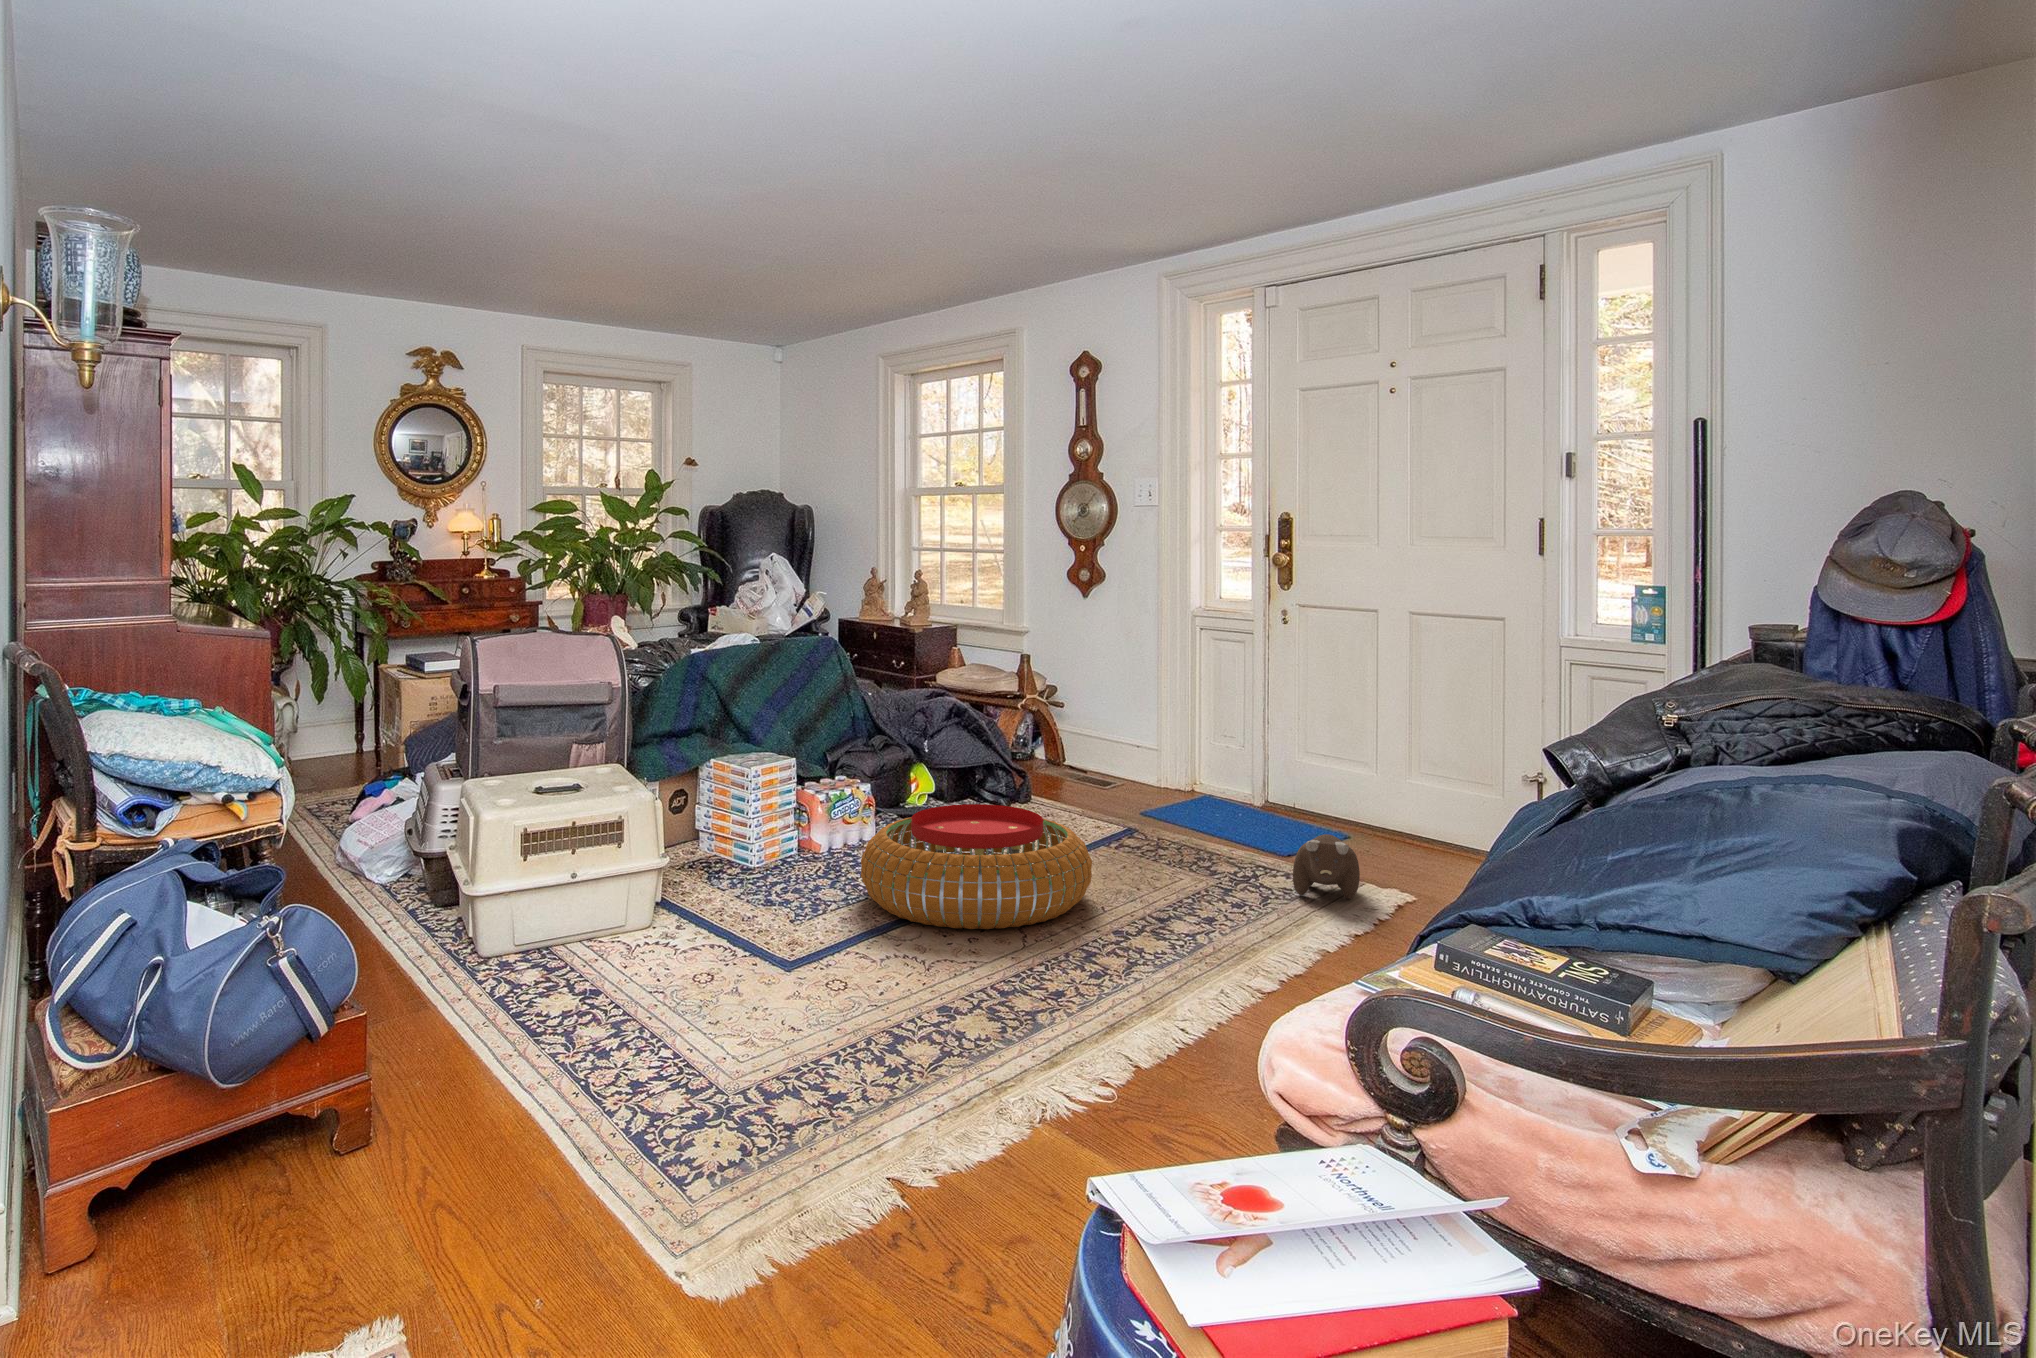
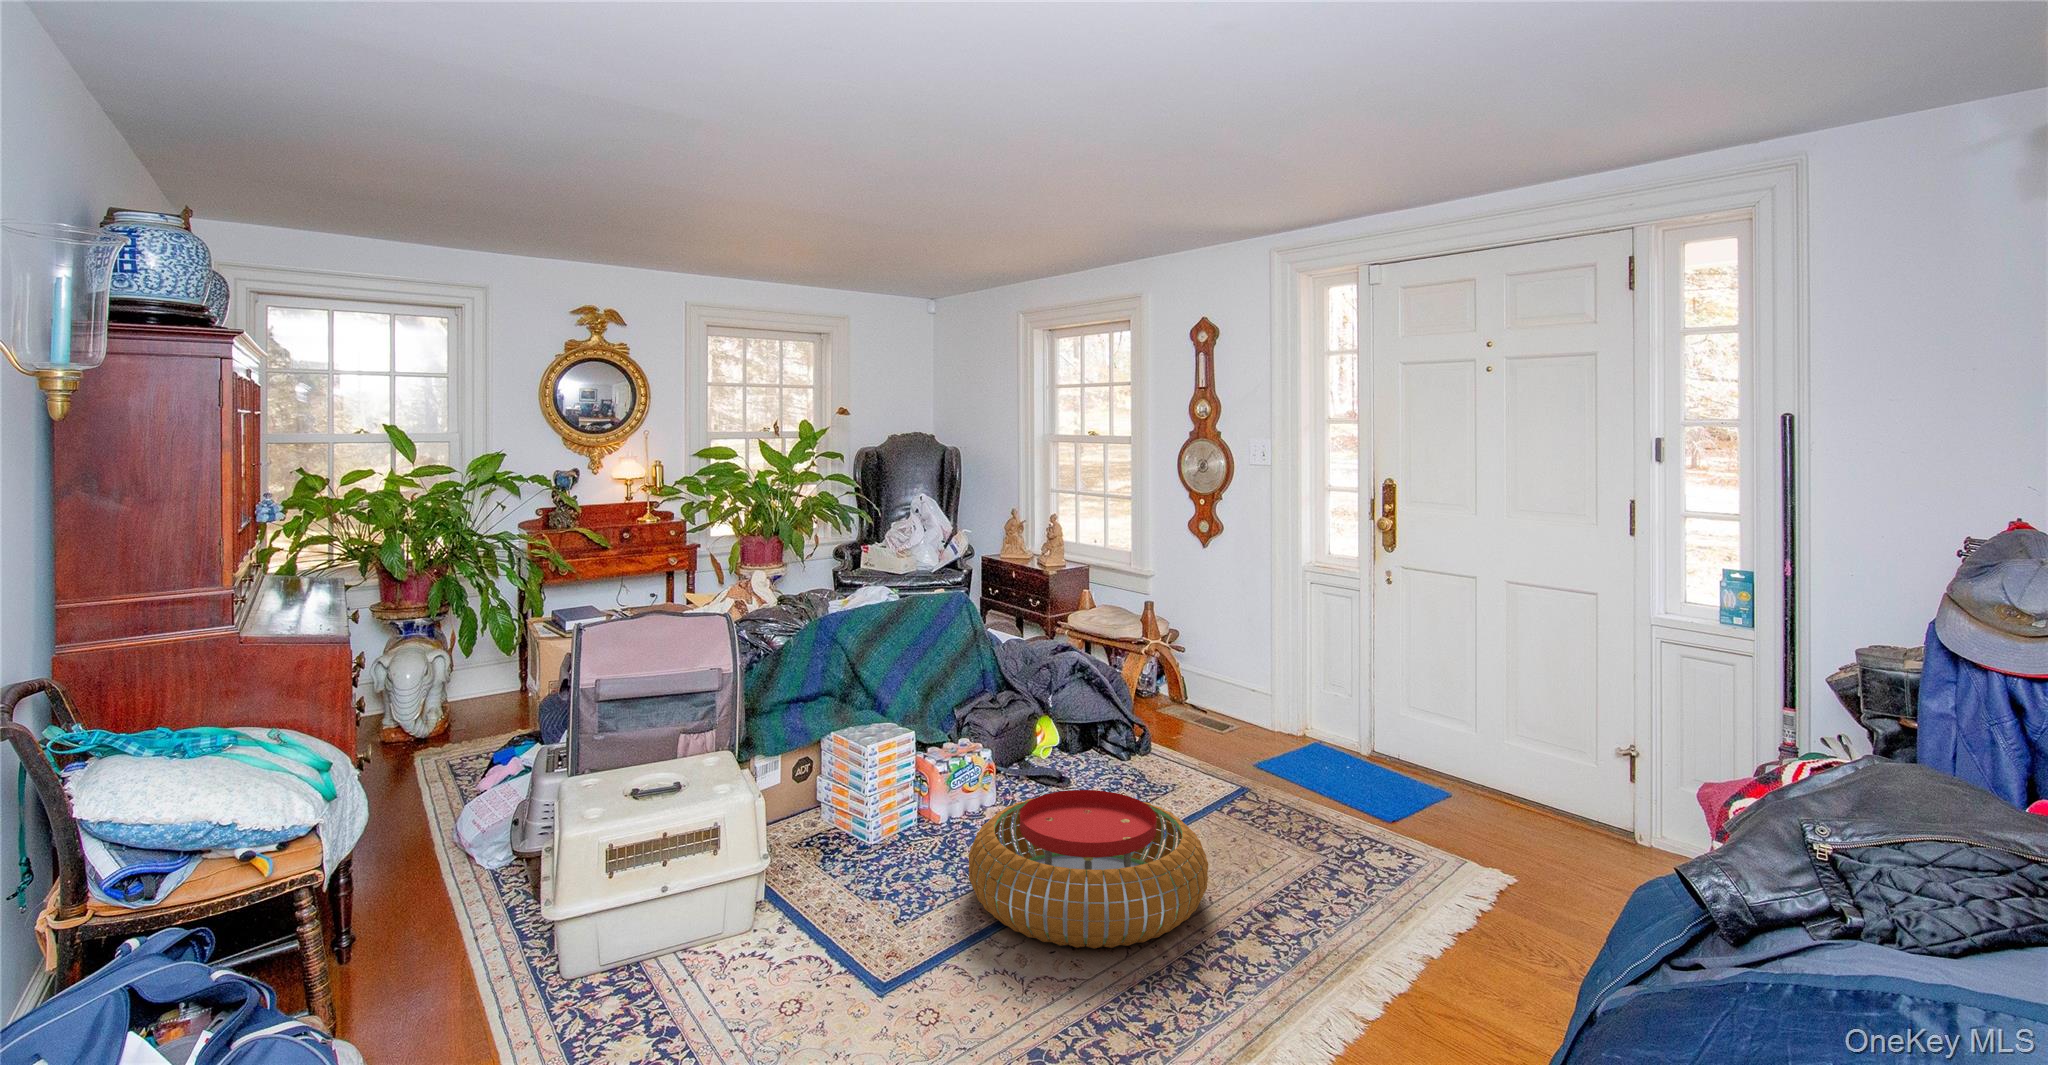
plush toy: present [1293,834,1360,899] -> none [1427,836,1504,912]

